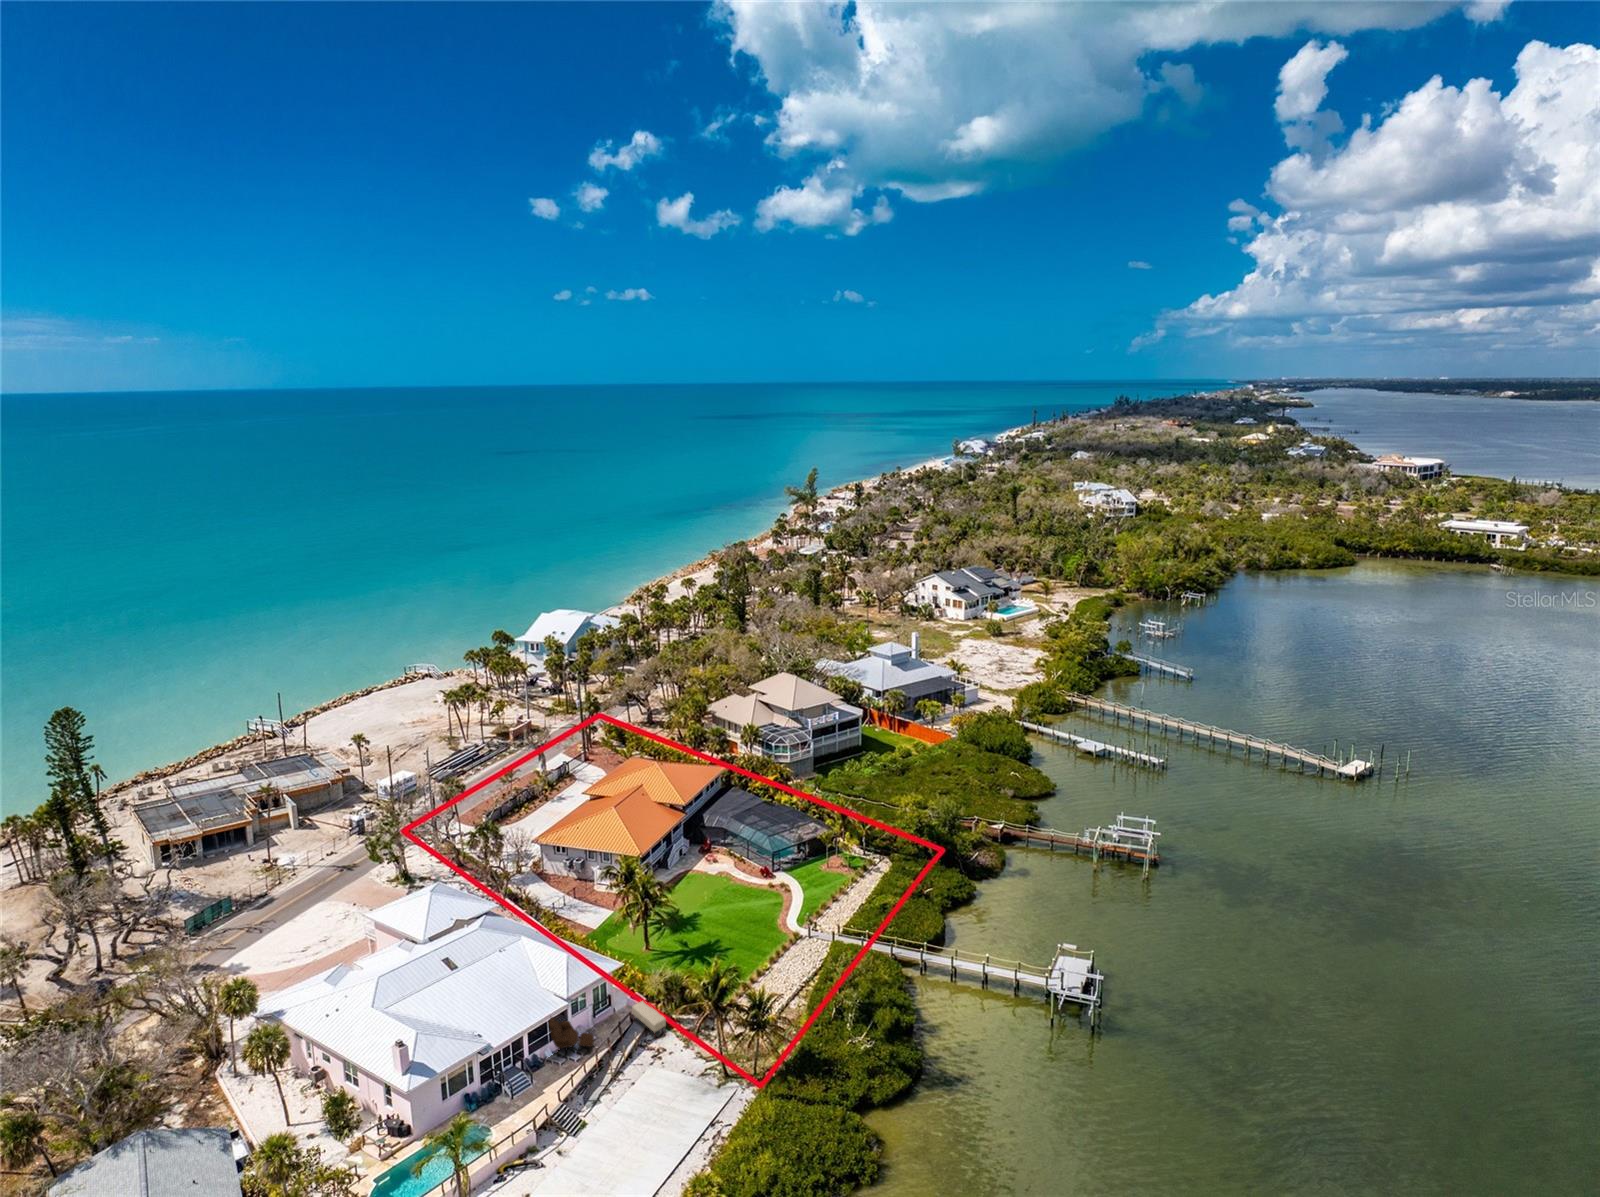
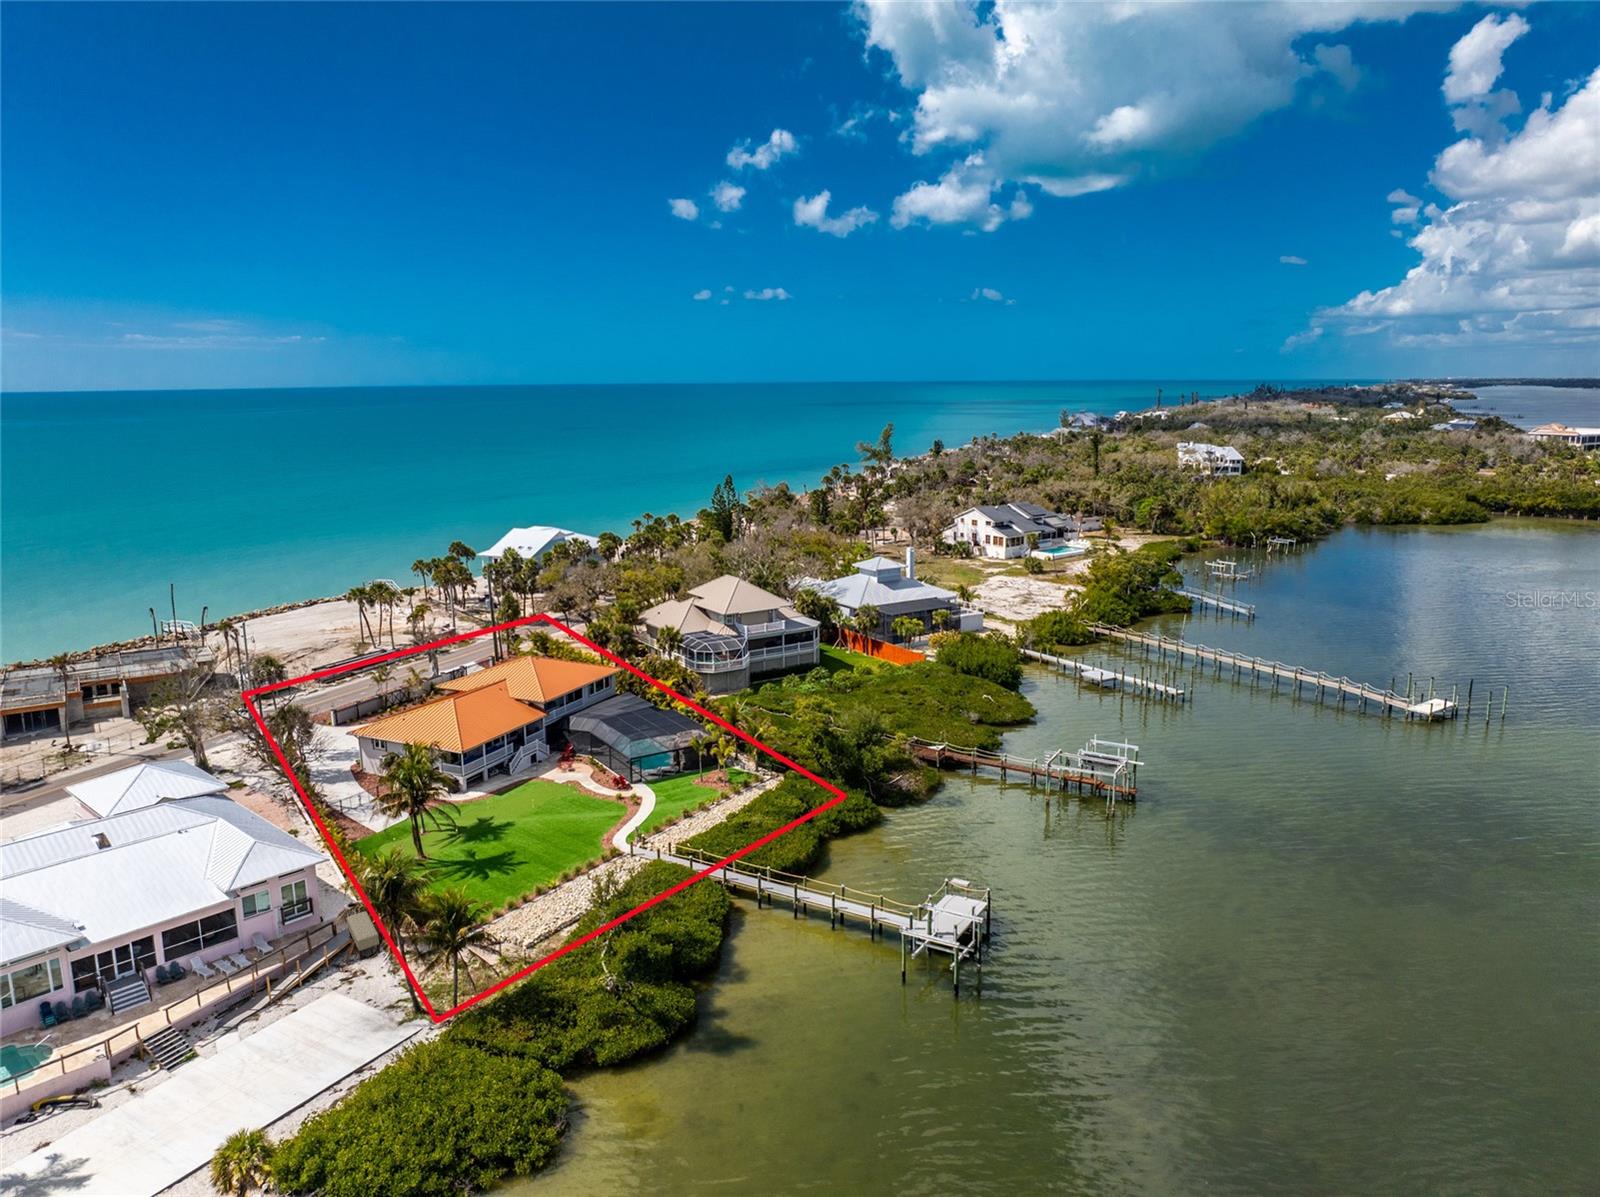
lounge chair: present [549,1017,594,1054] -> none [211,912,282,972]

